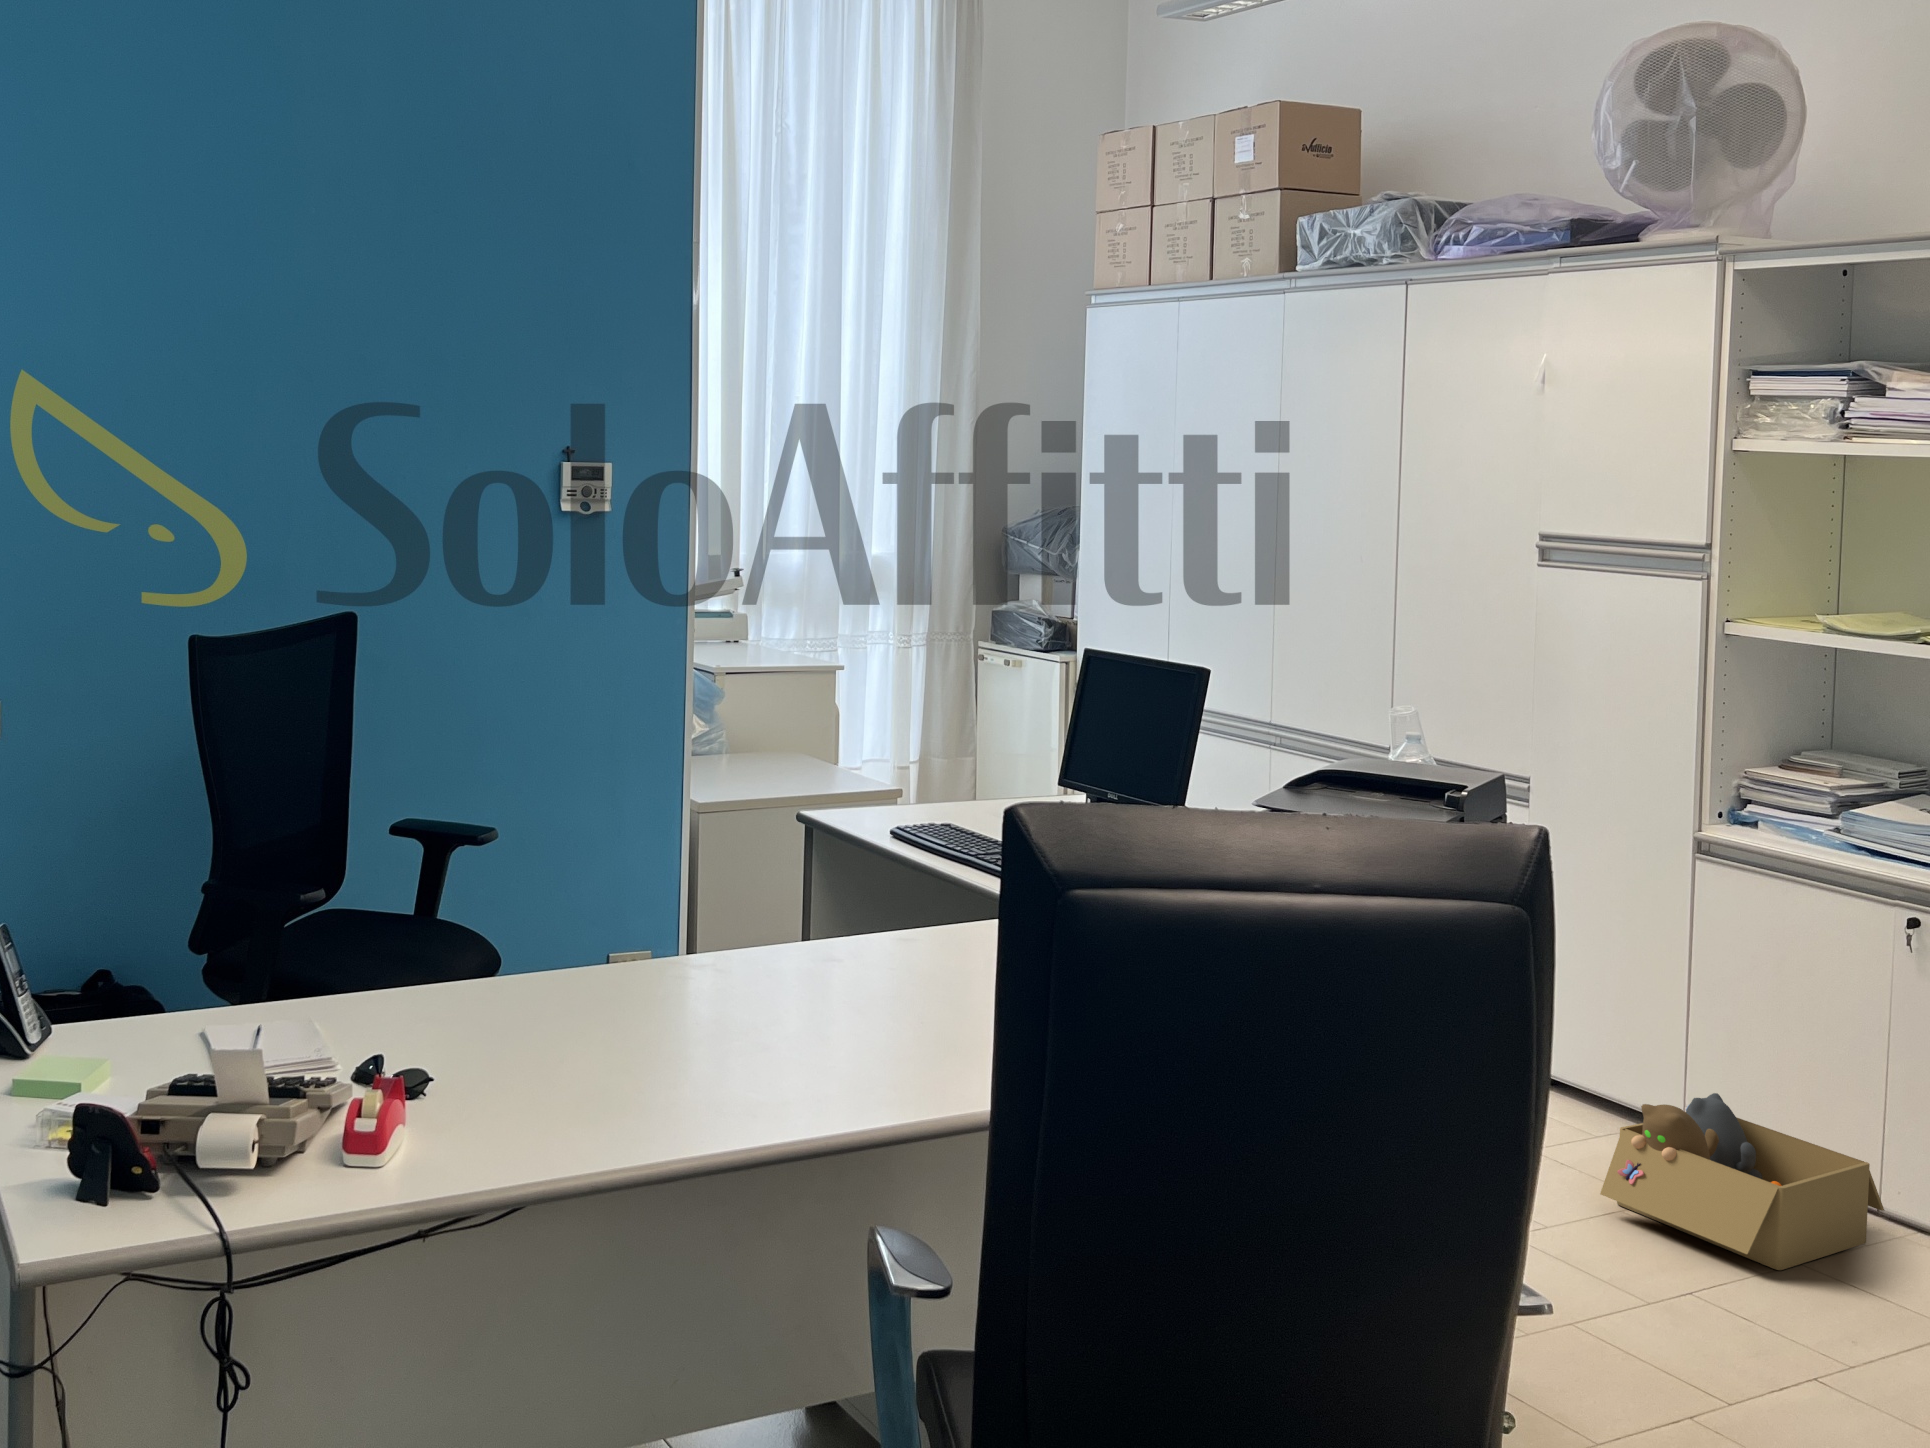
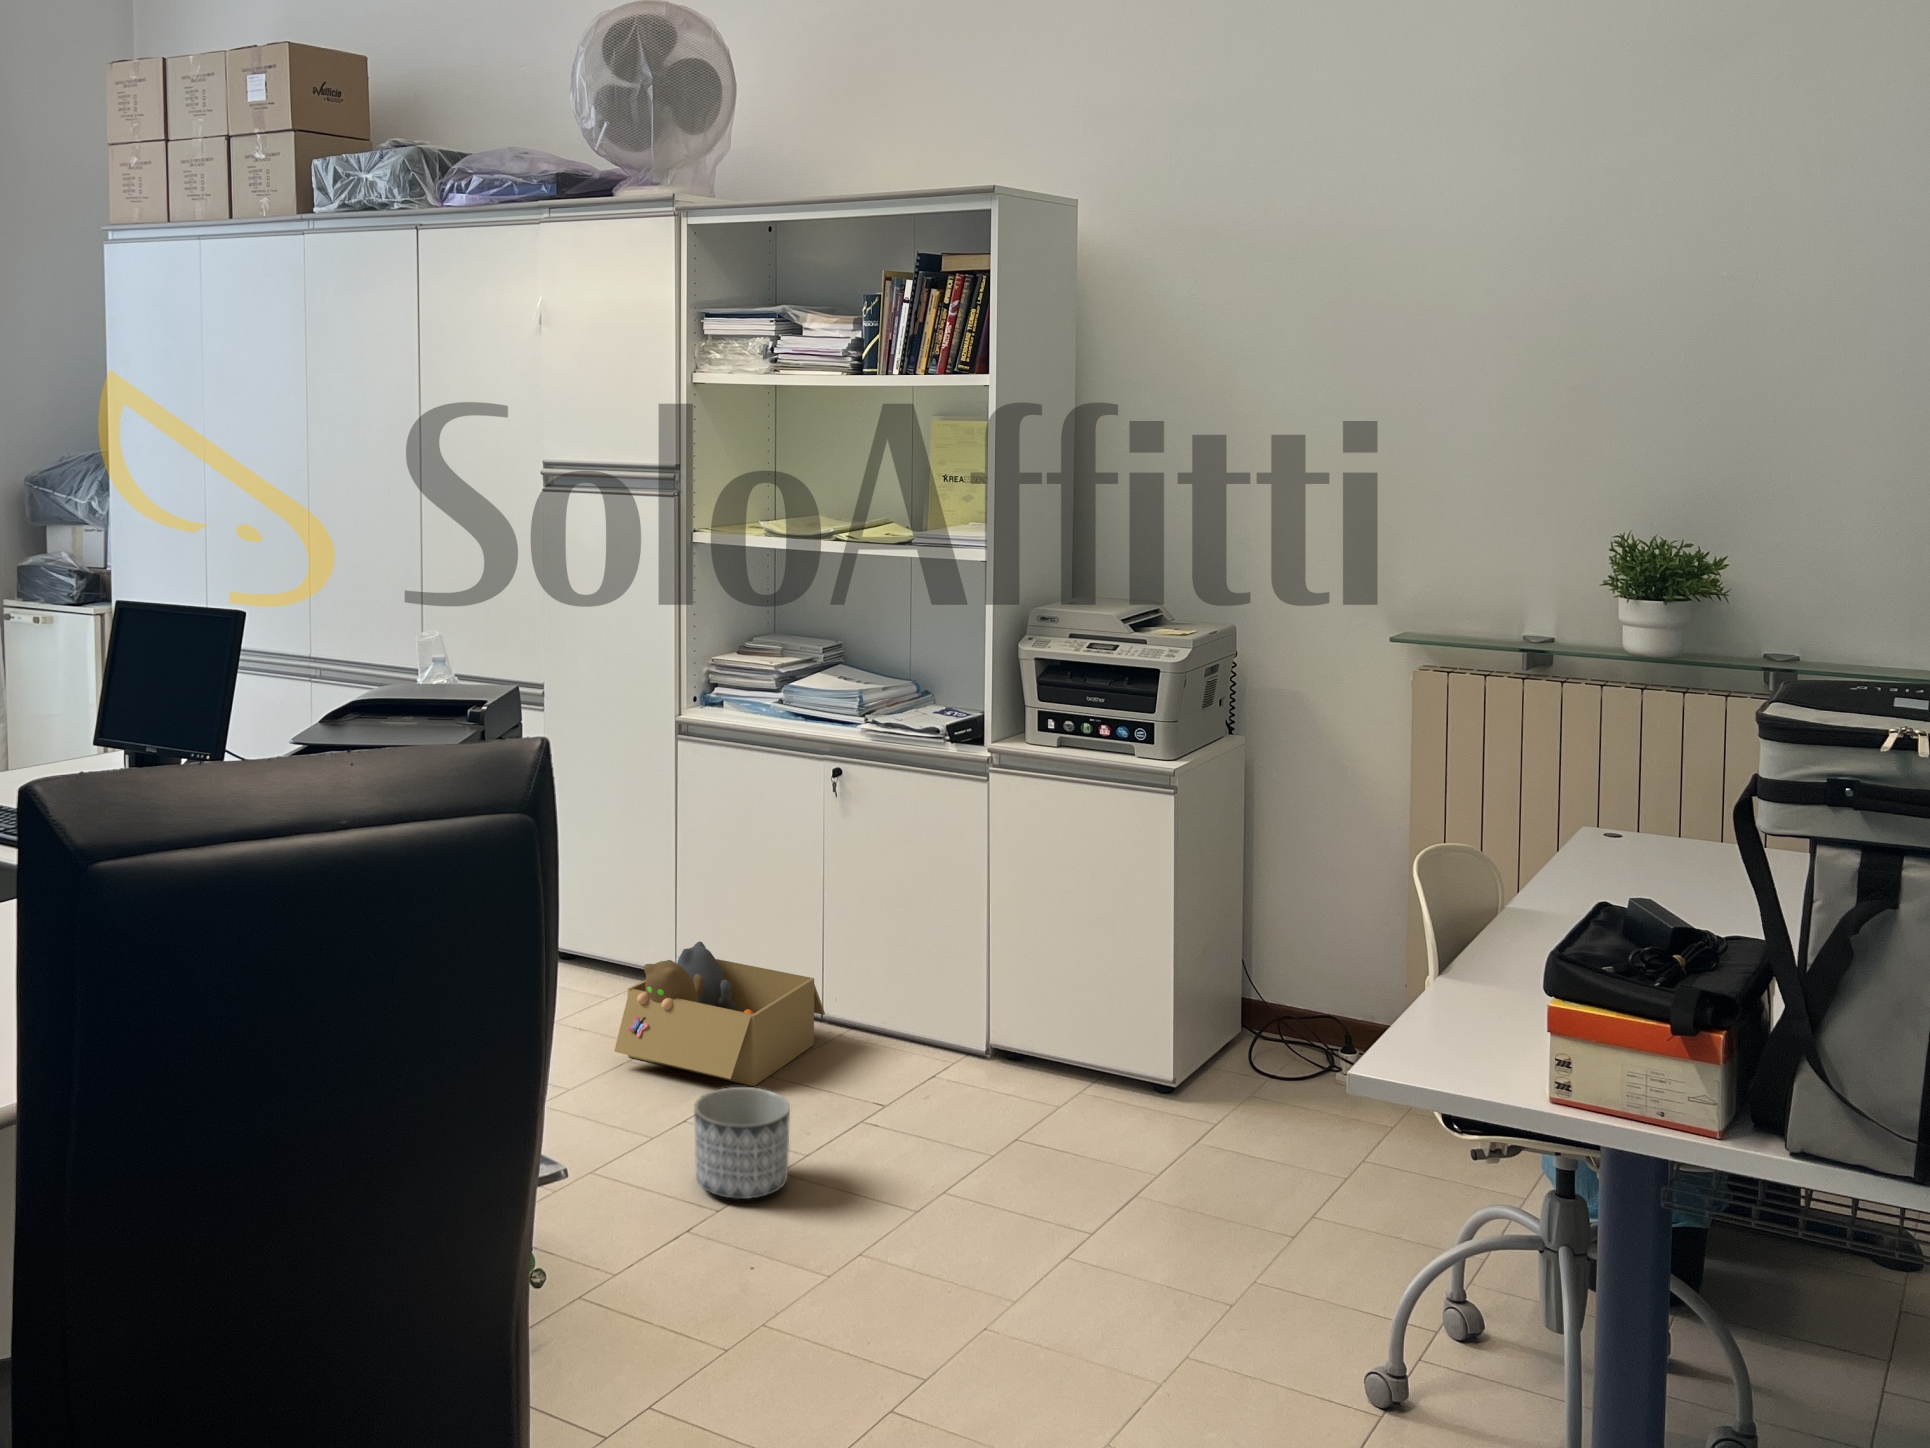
planter: none [1694,1257,1821,1390] -> present [694,1087,790,1199]

